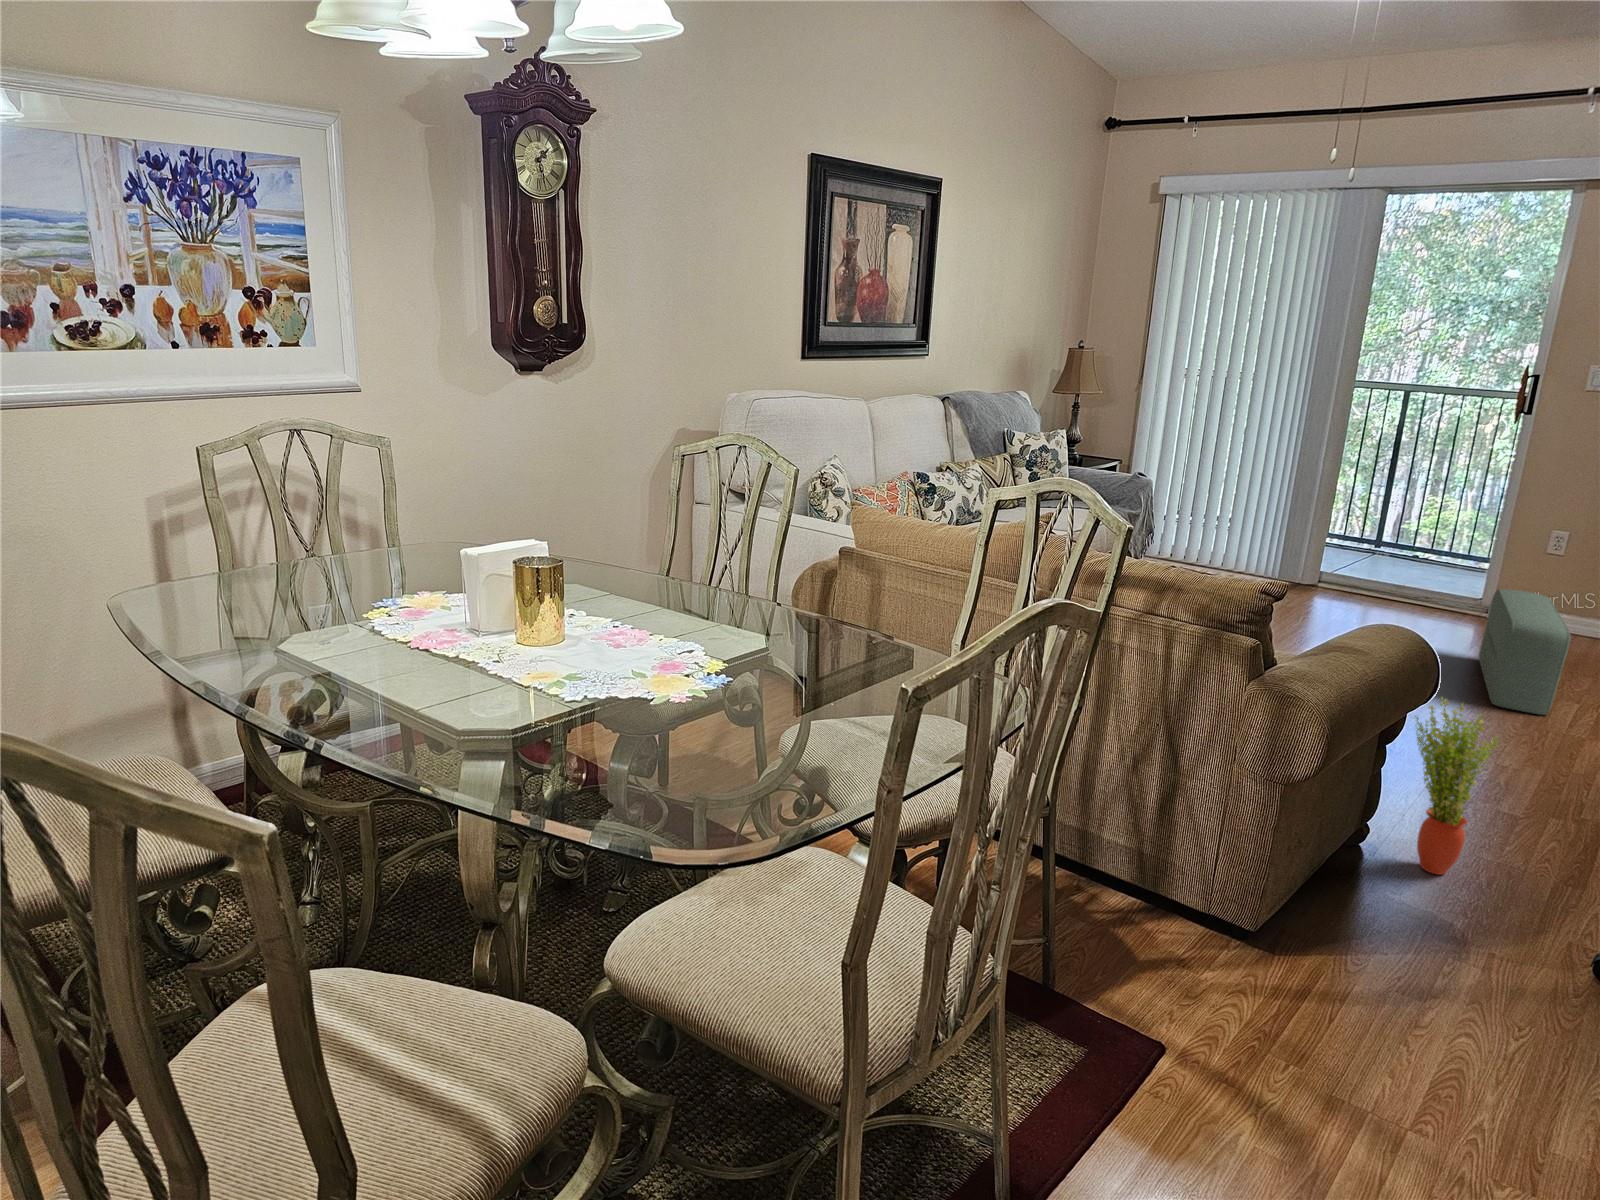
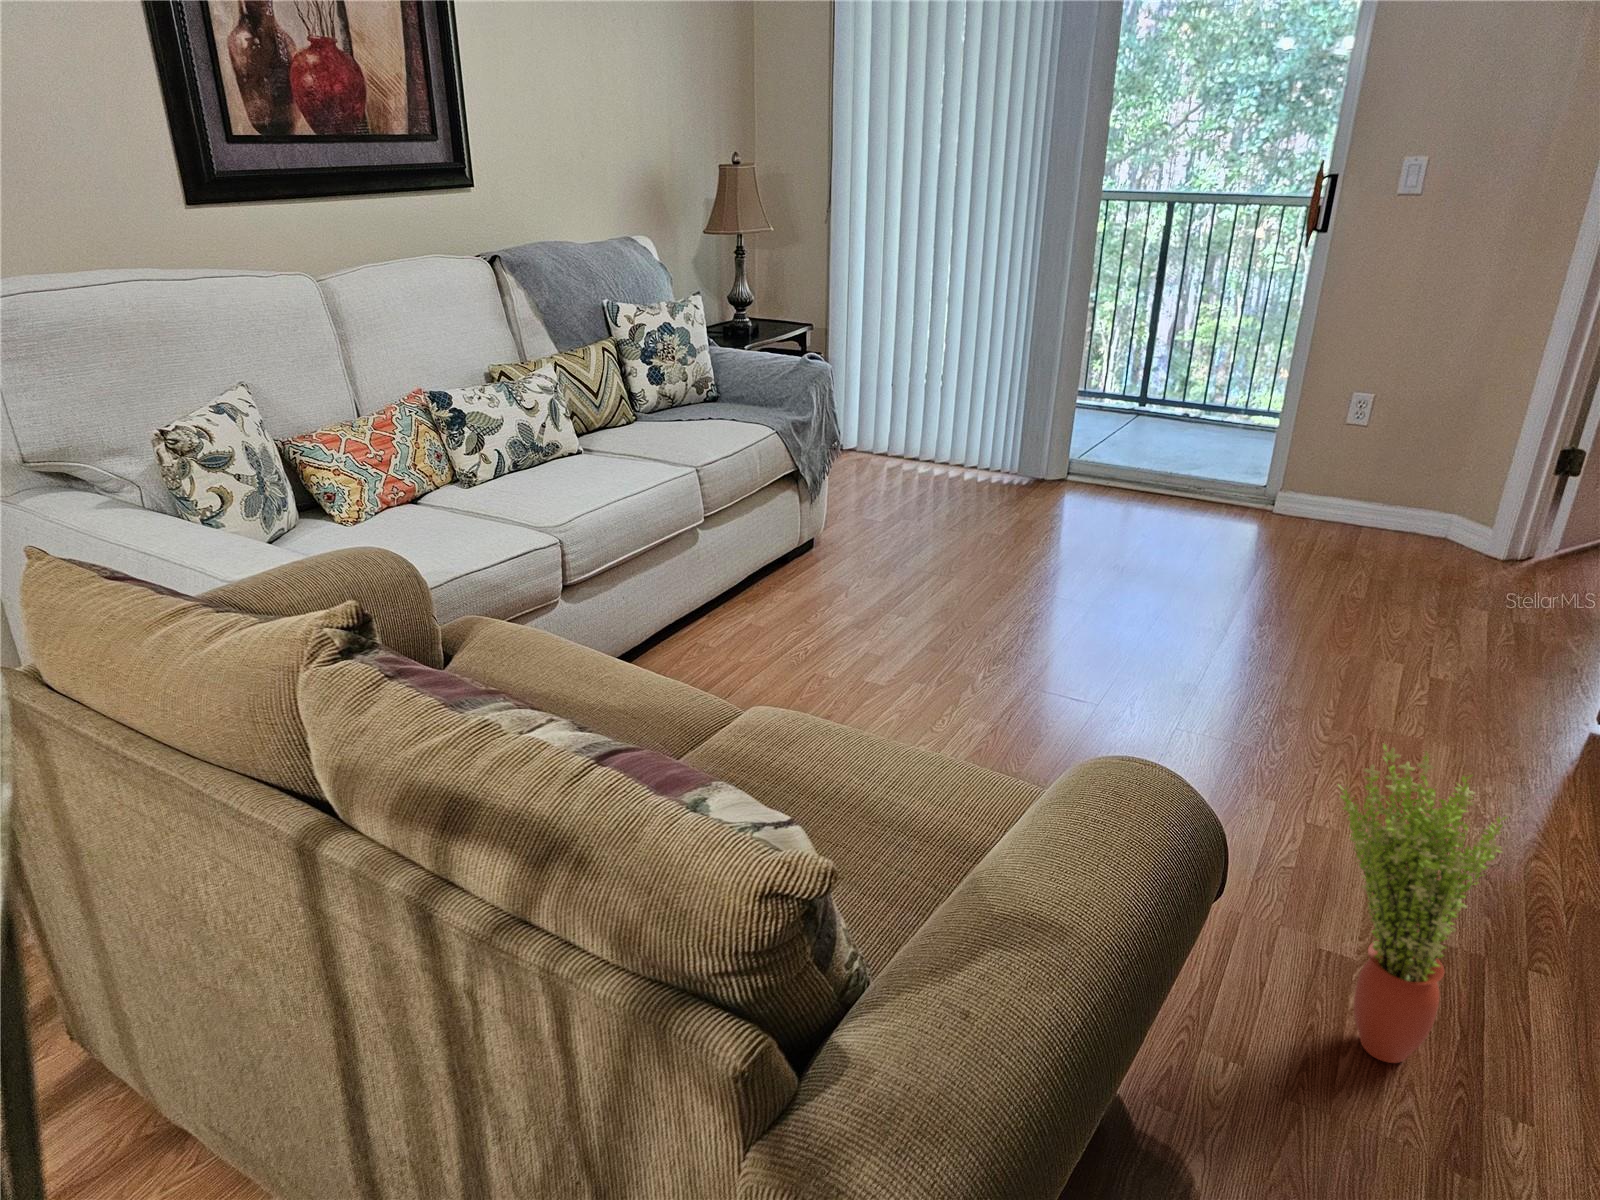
pouf: present [1479,589,1571,715] -> none [1276,465,1416,642]

